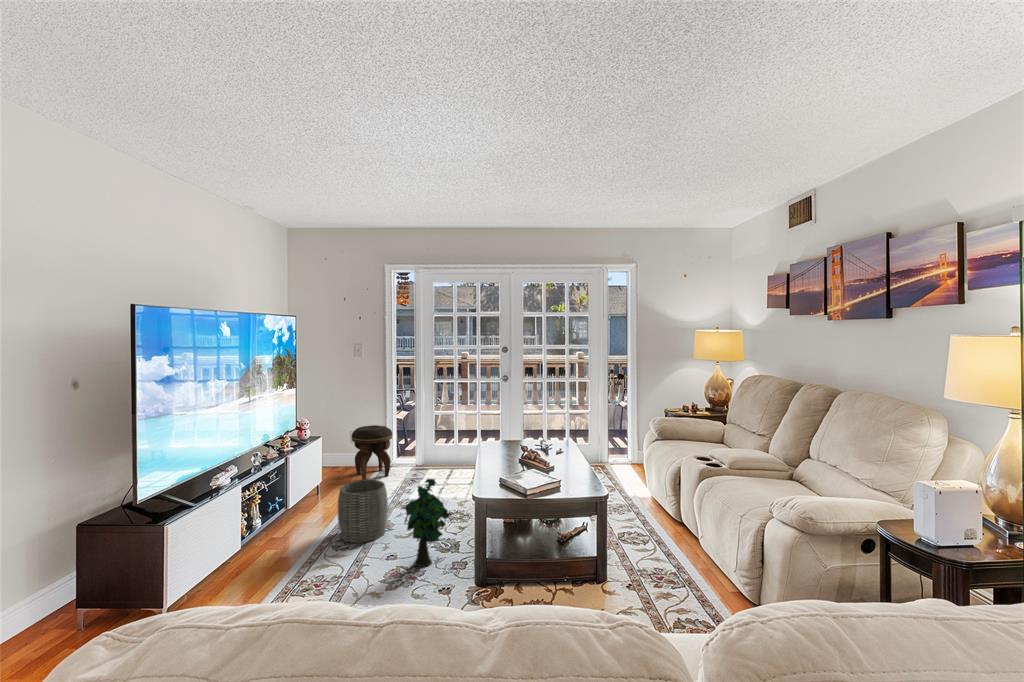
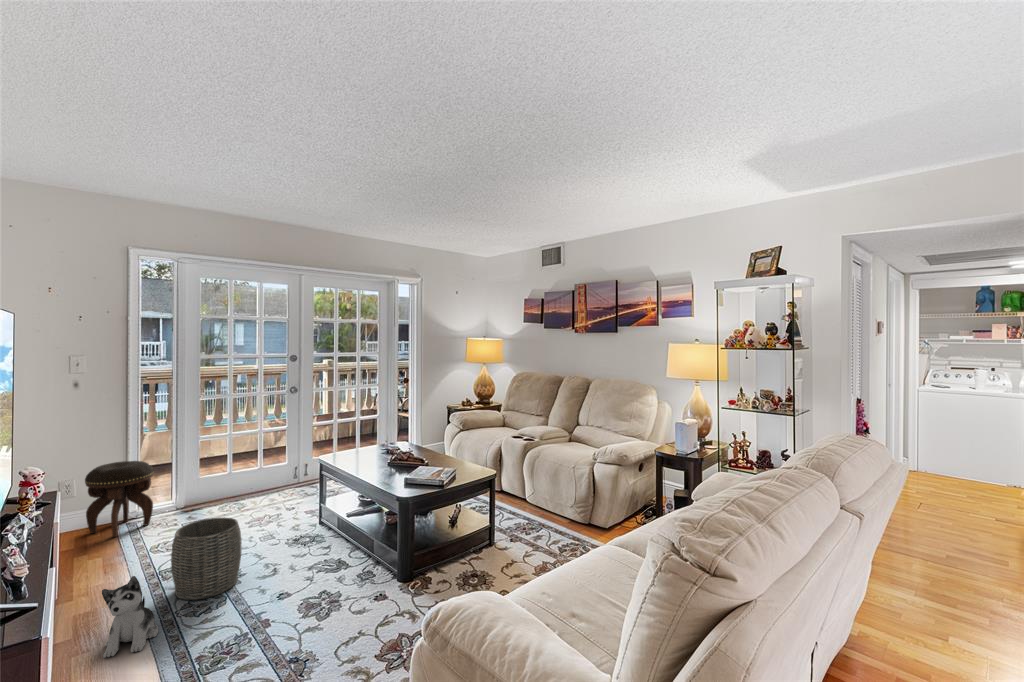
decorative plant: present [401,479,450,567] -> none [294,492,353,589]
plush toy: none [269,510,310,566] -> present [102,576,158,658]

